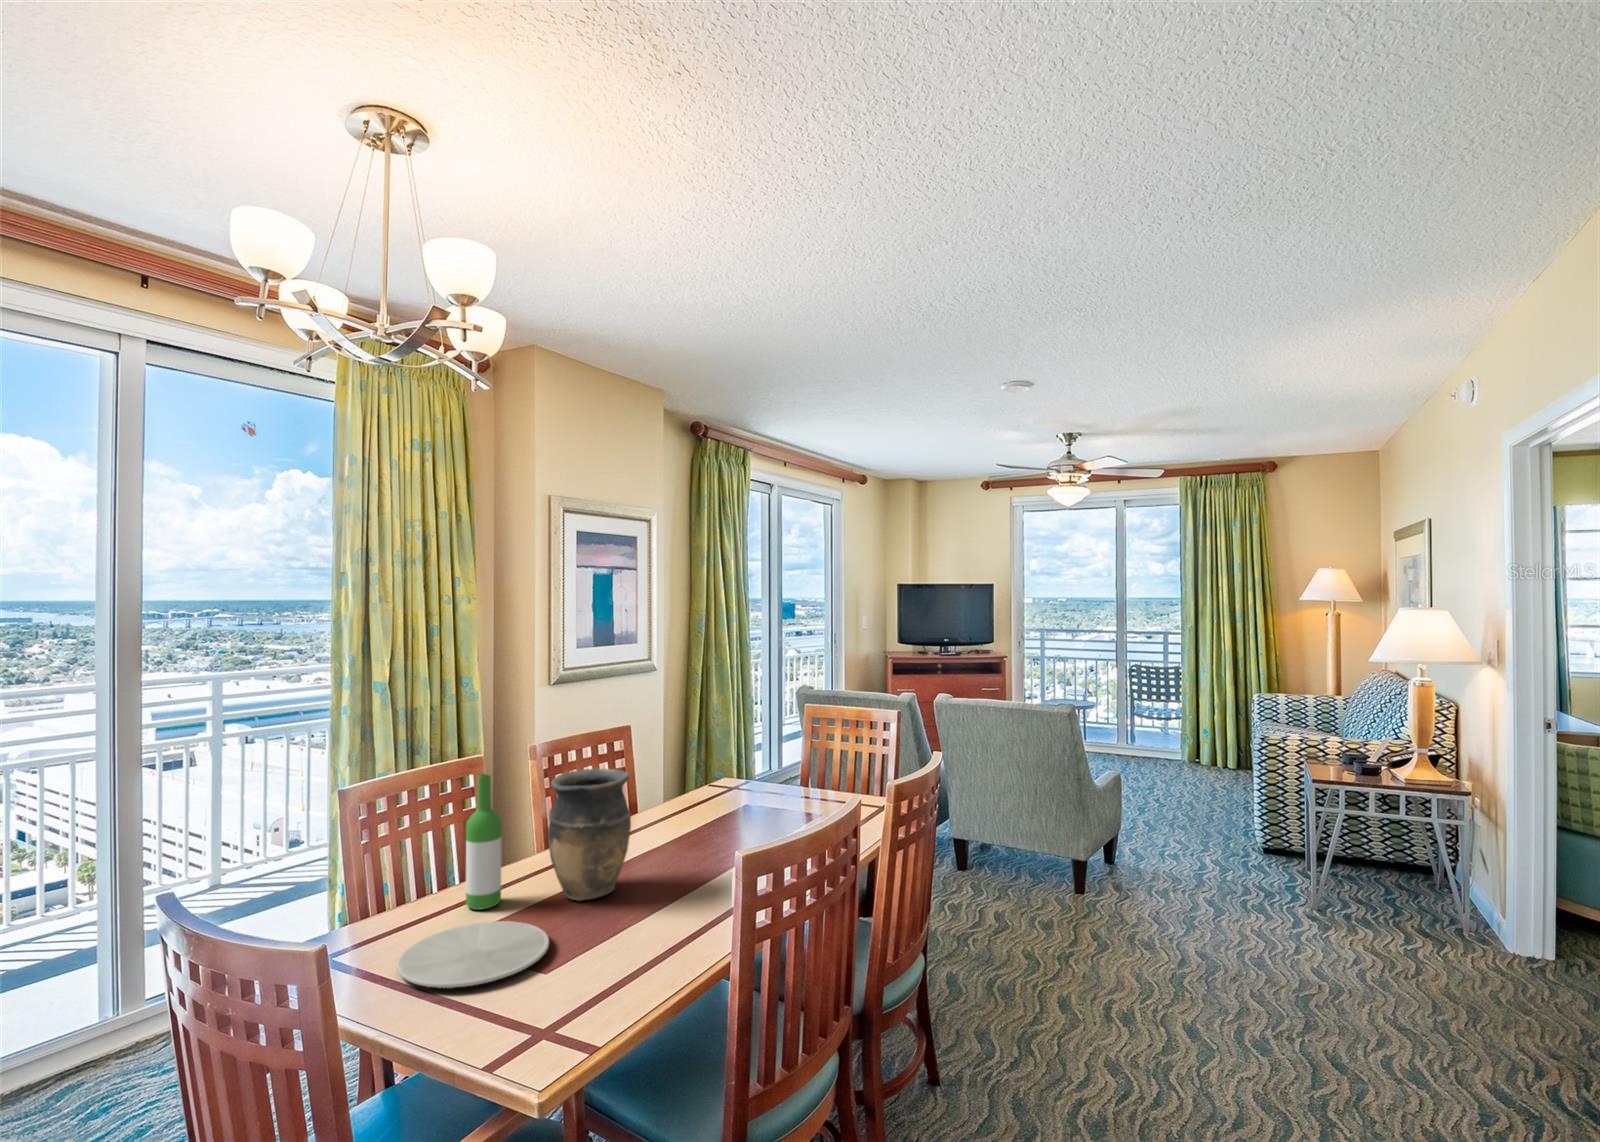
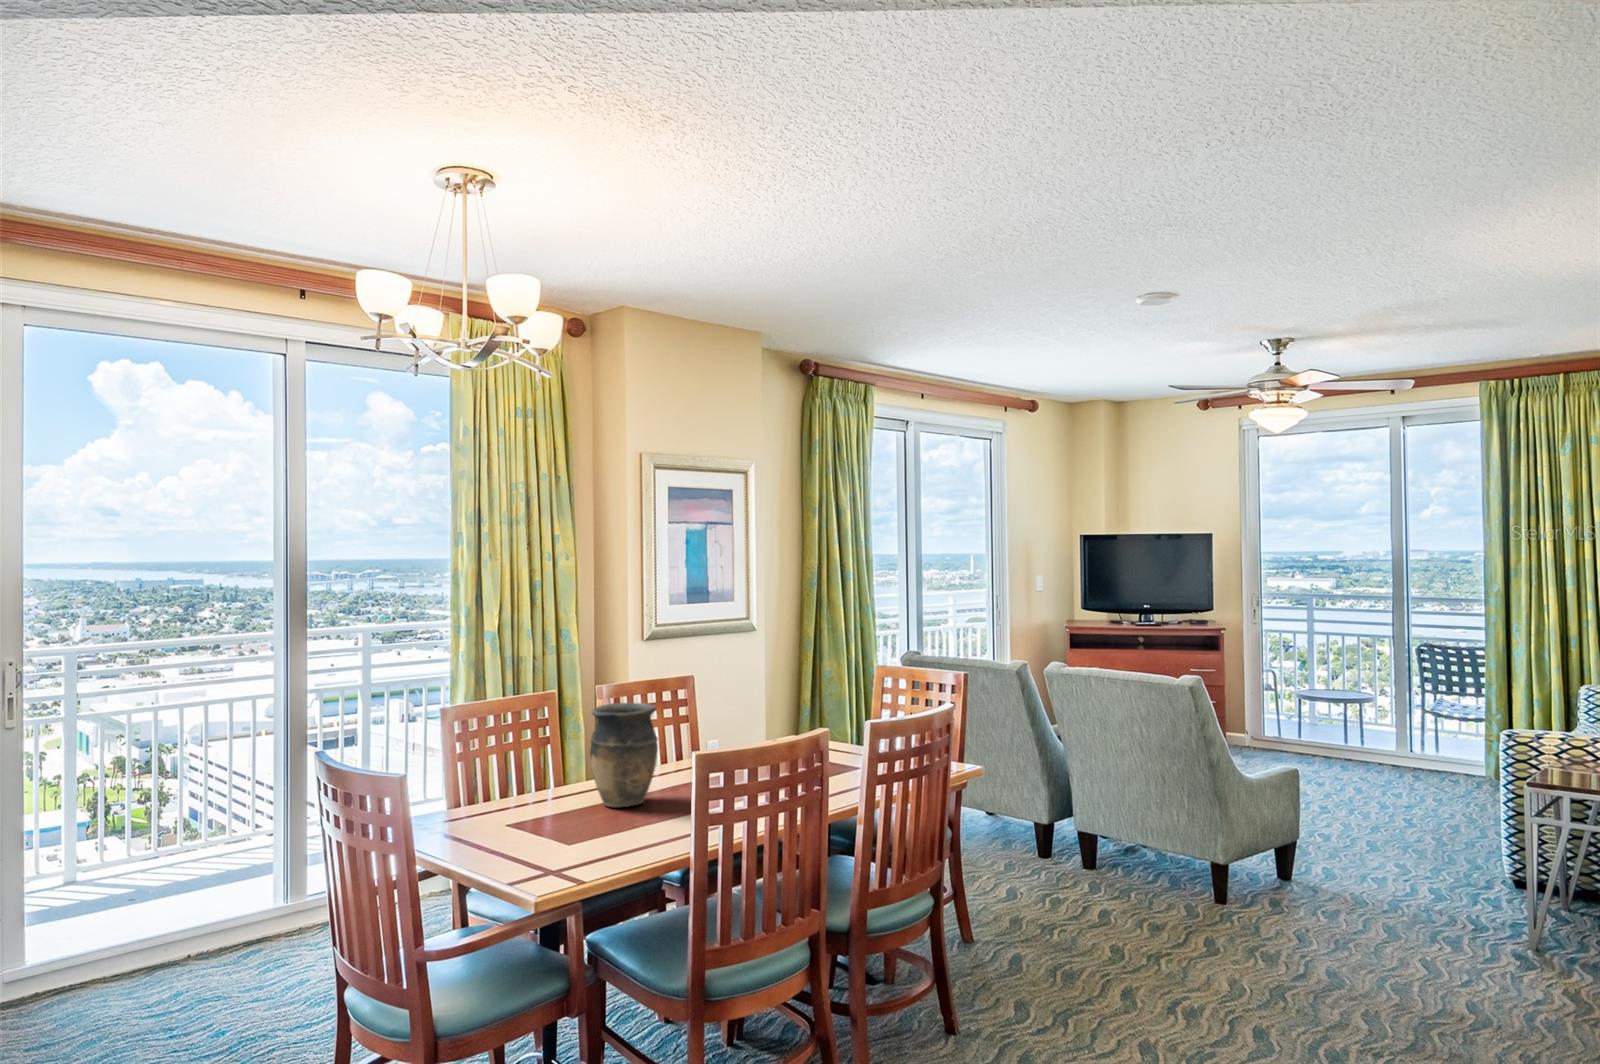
wine bottle: present [466,774,502,910] -> none [526,700,554,808]
plate: present [397,921,549,988] -> none [467,813,578,845]

